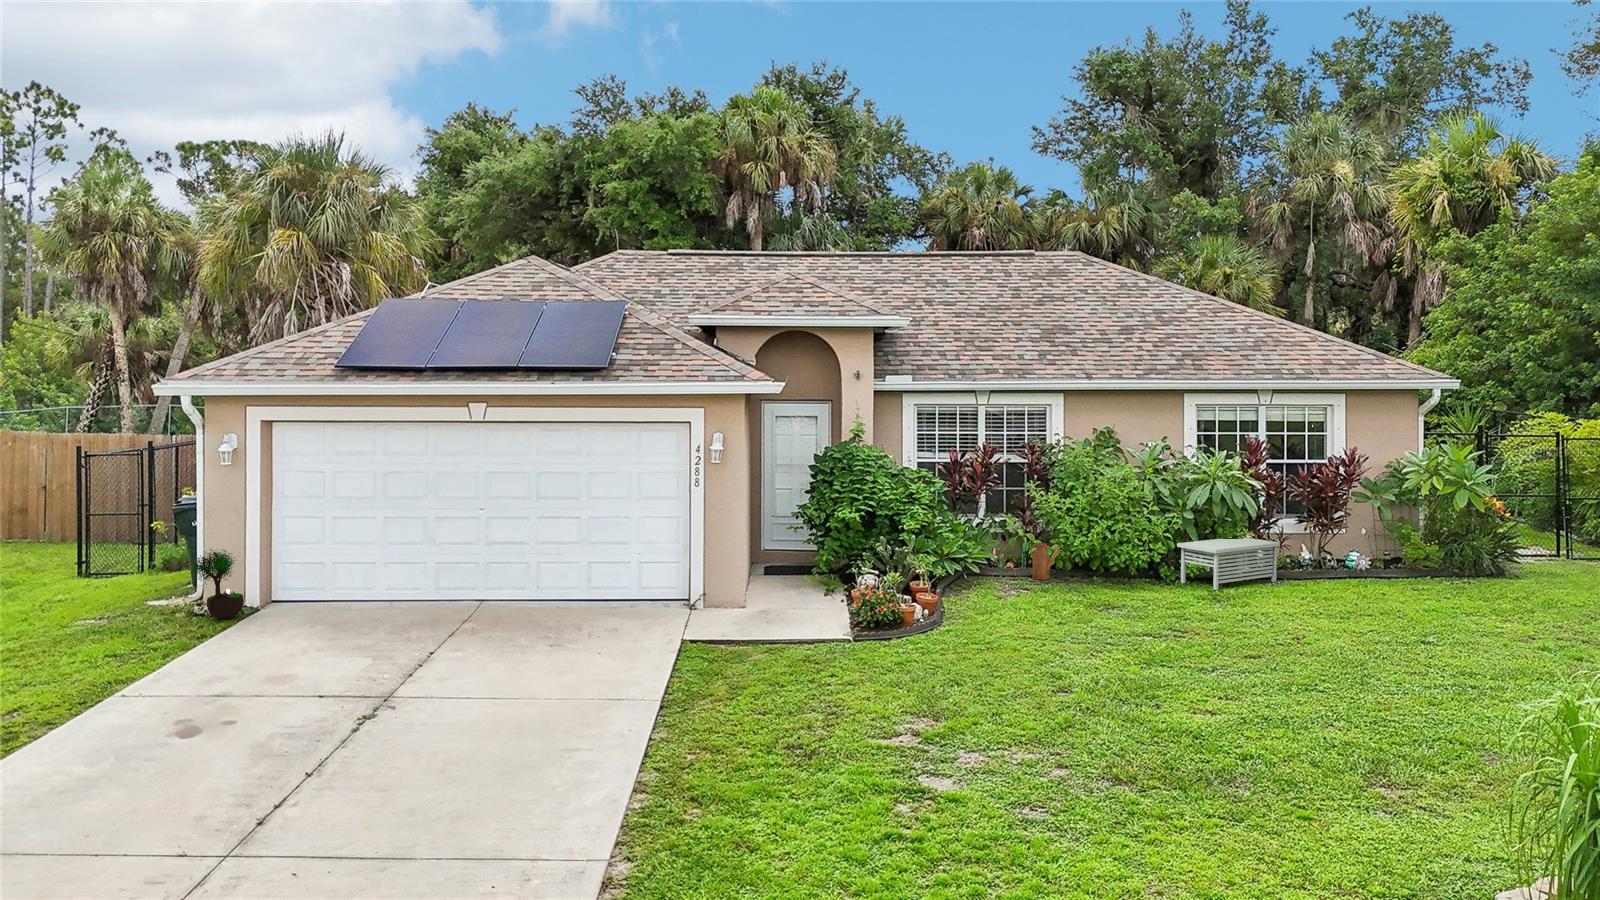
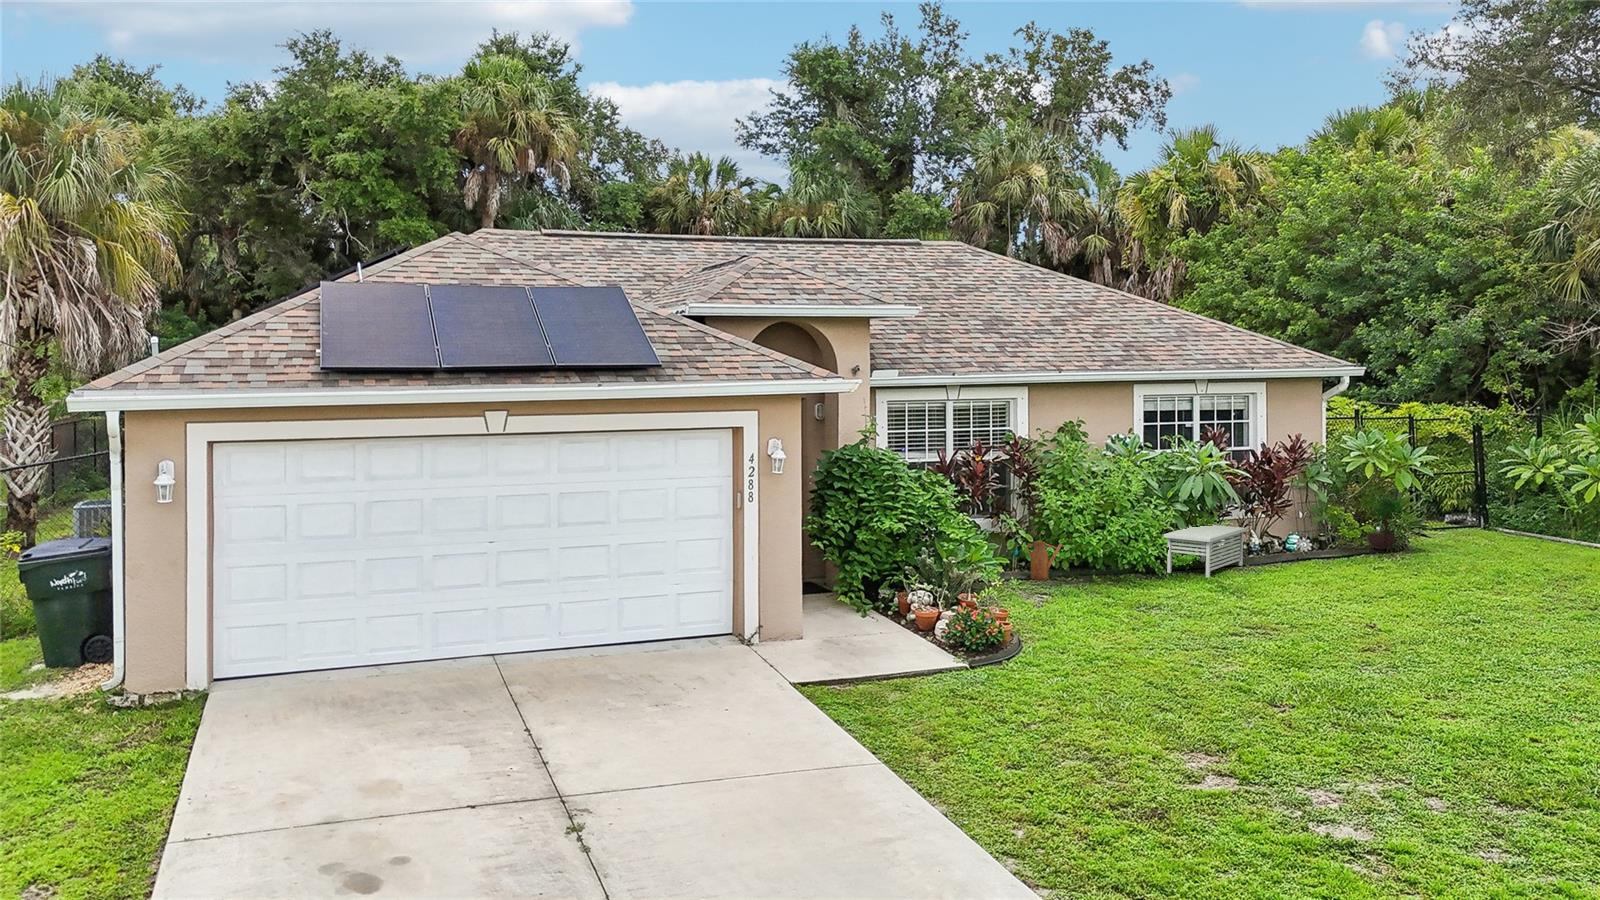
potted tree: present [191,549,244,619] -> present [1367,497,1401,550]

